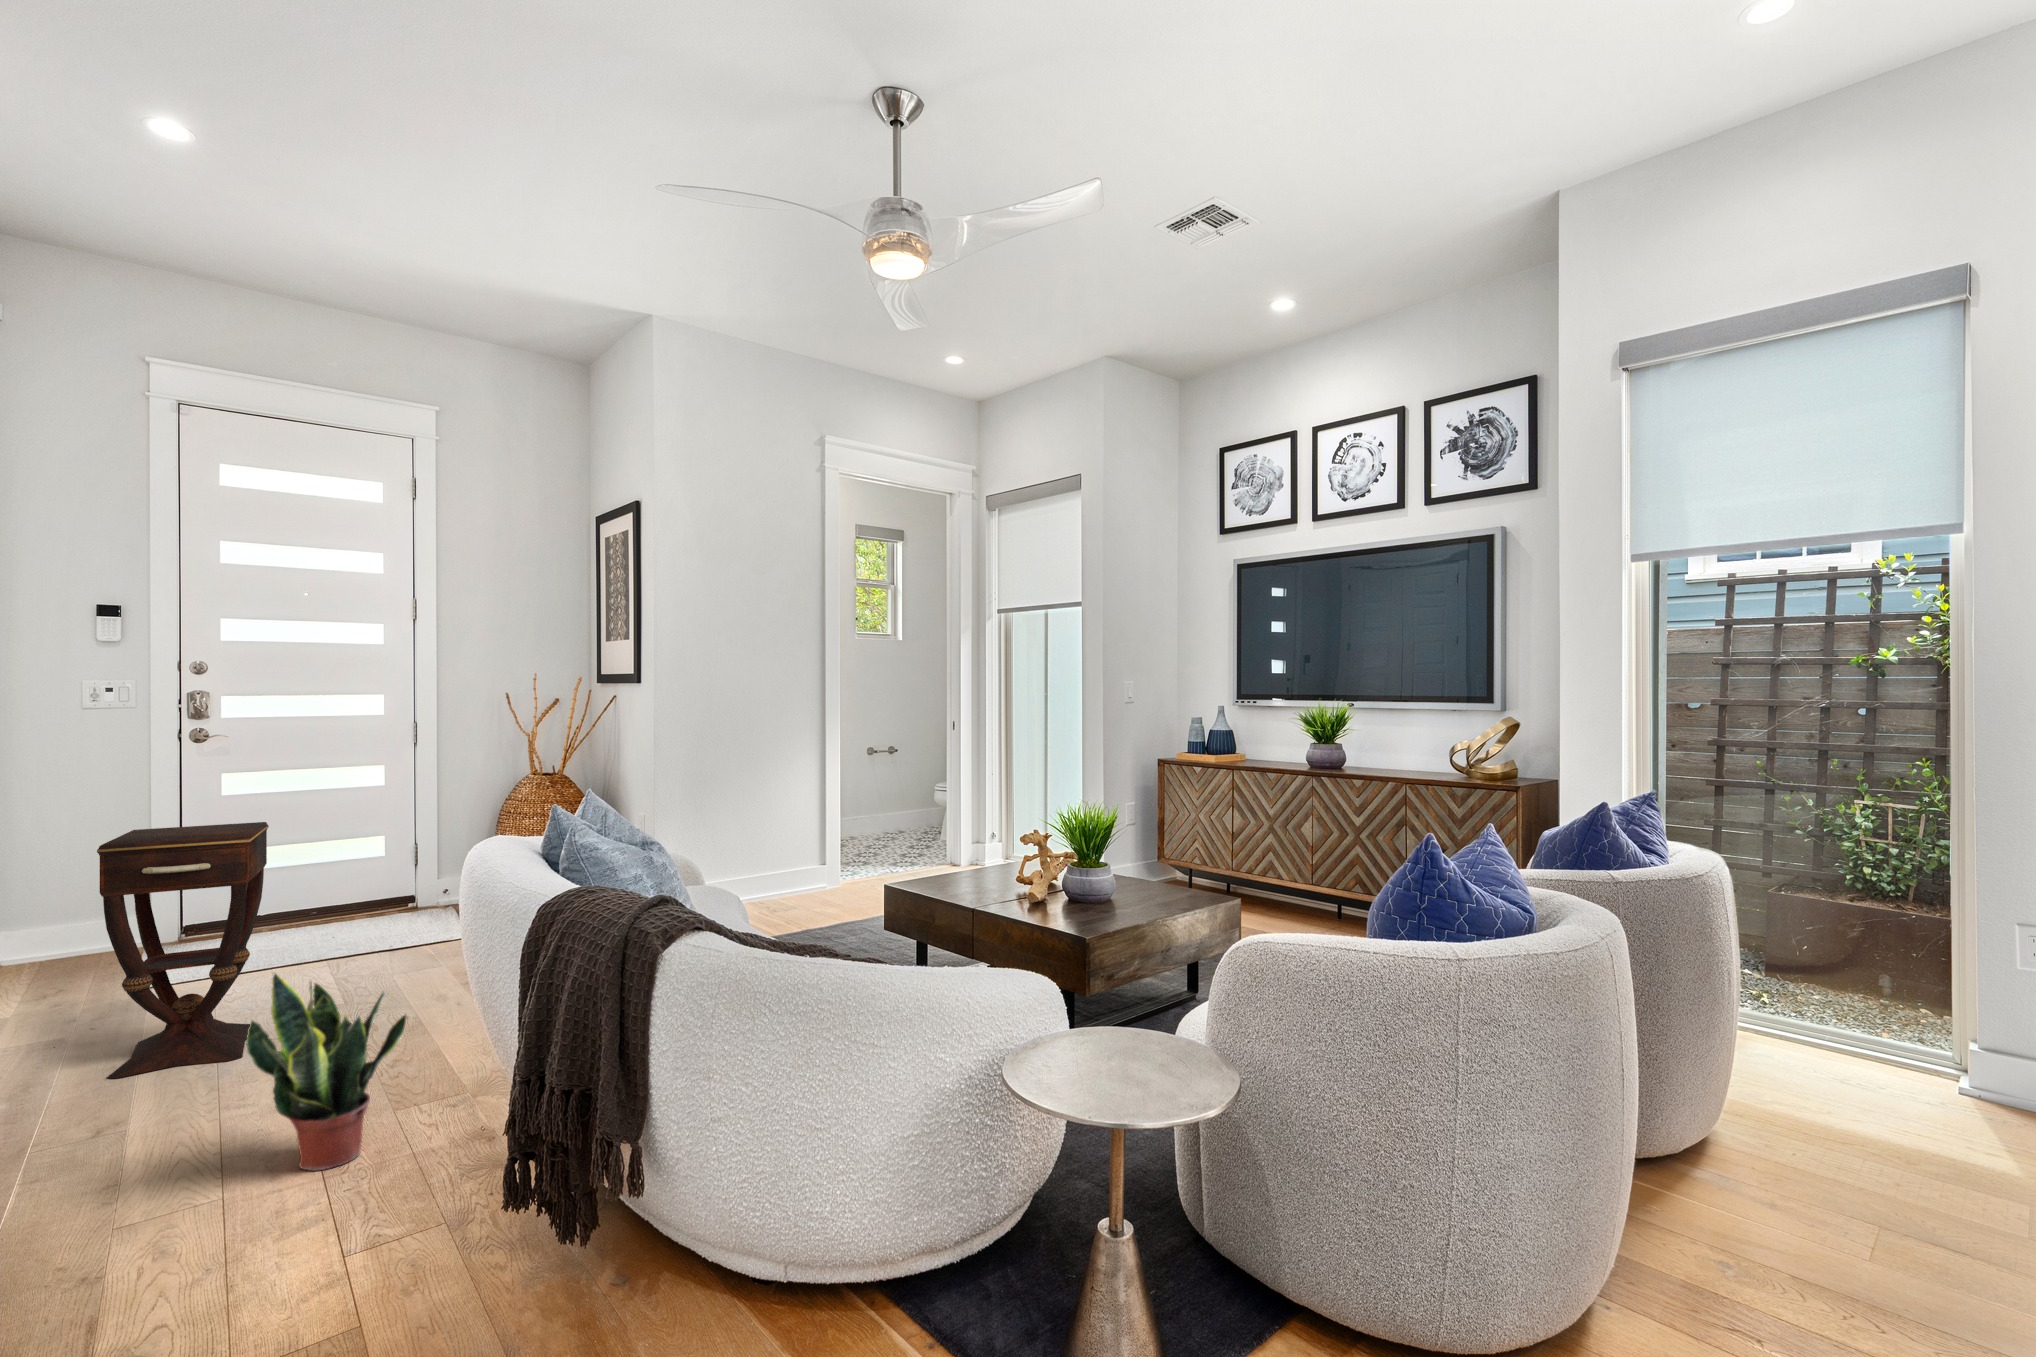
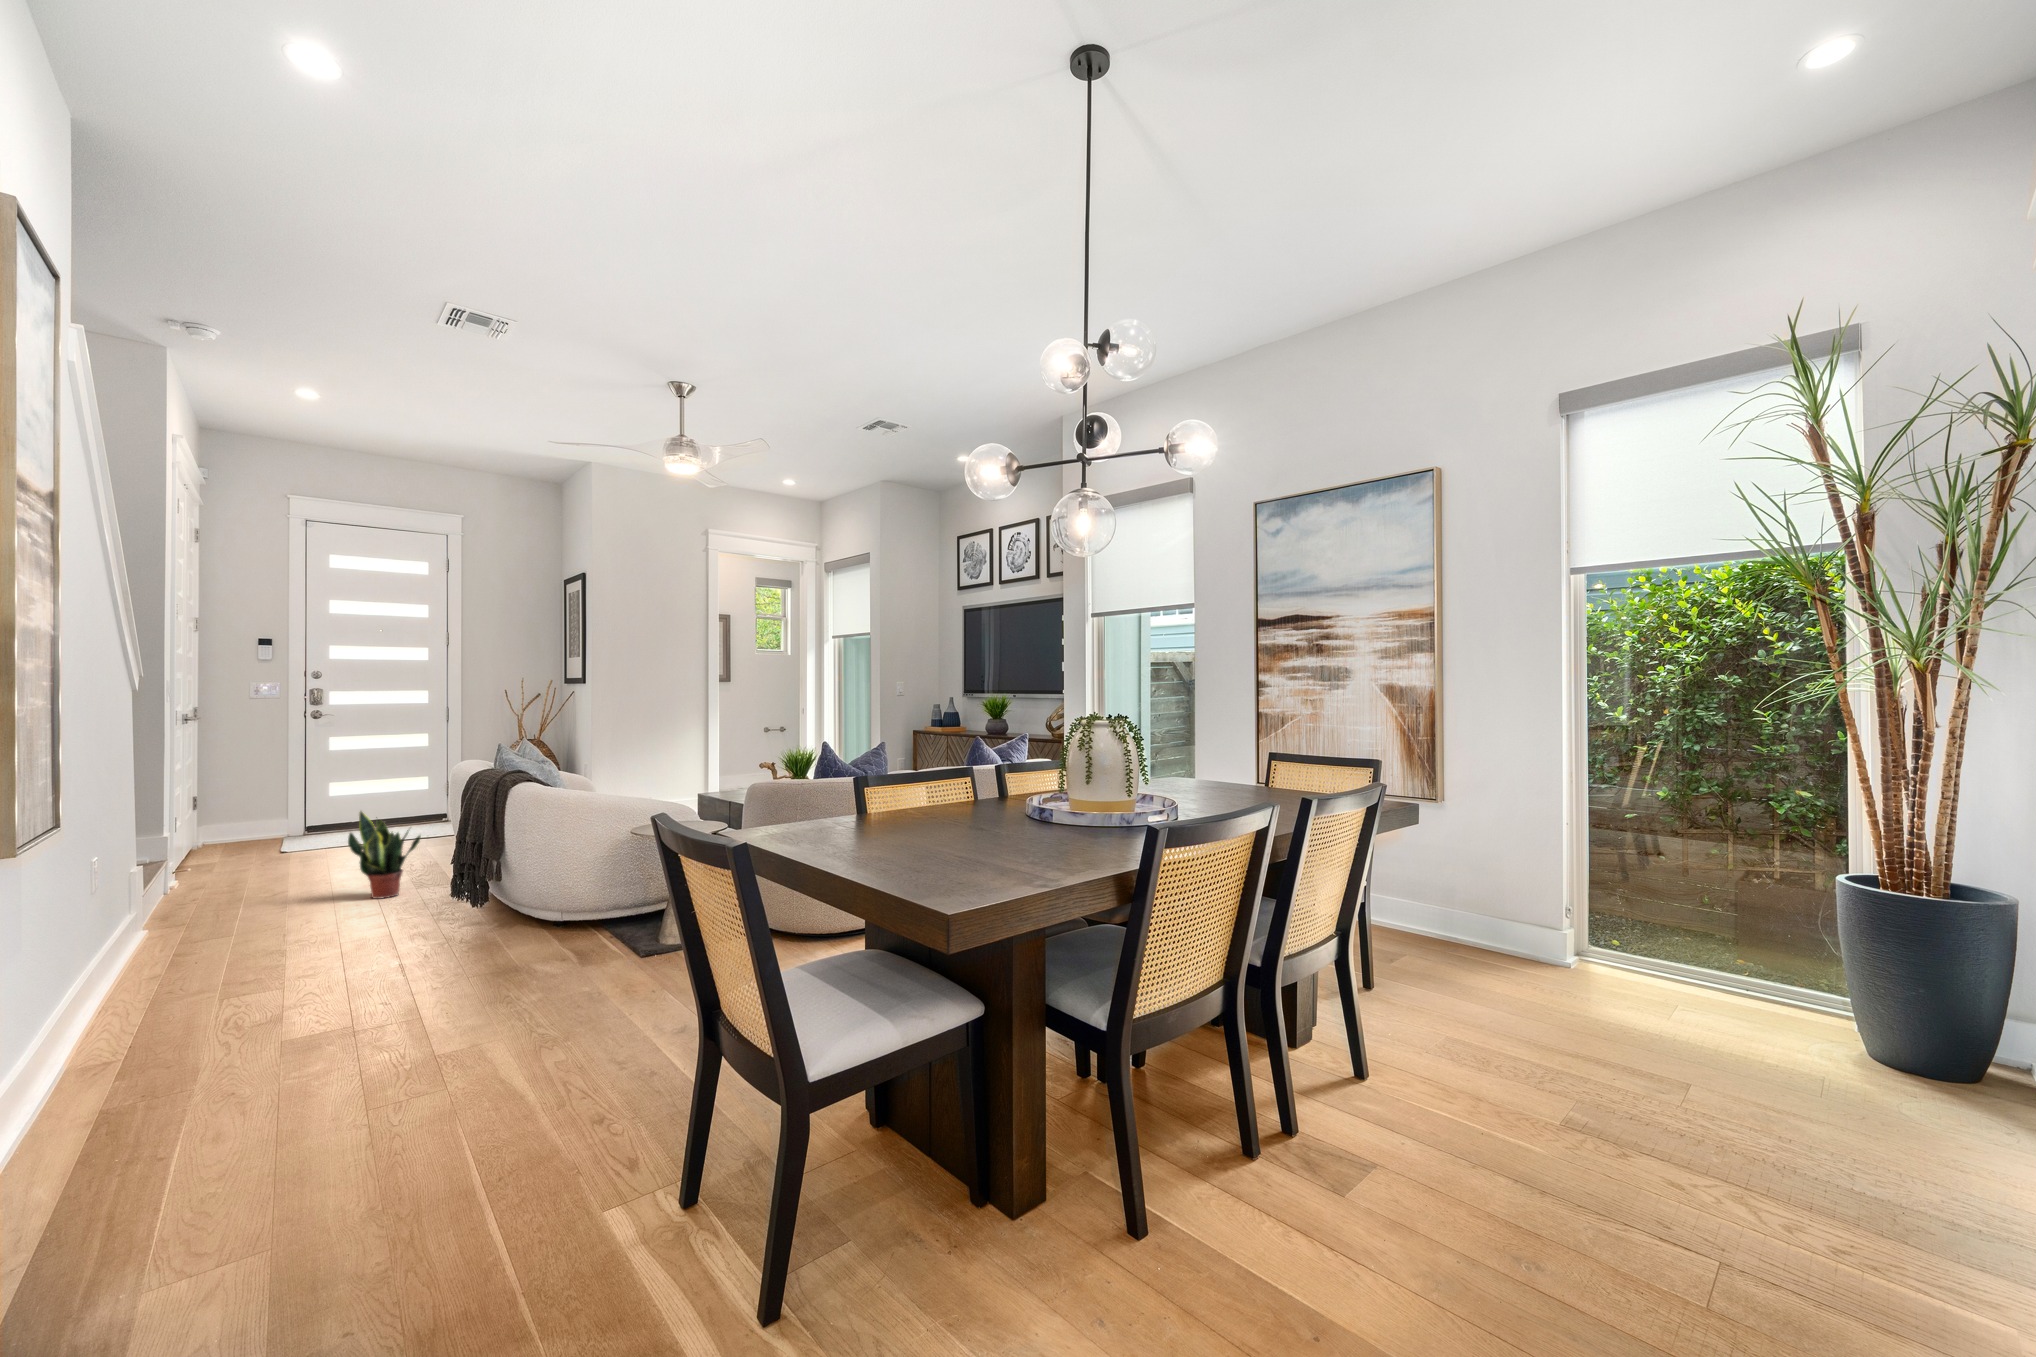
side table: present [97,822,269,1078] -> none [274,756,358,877]

